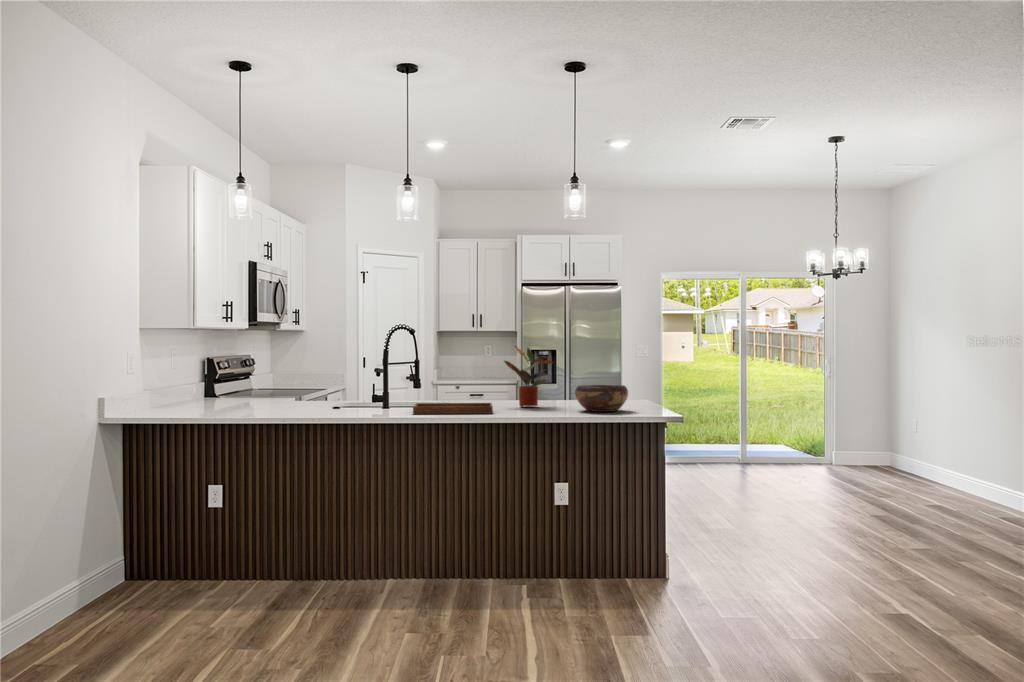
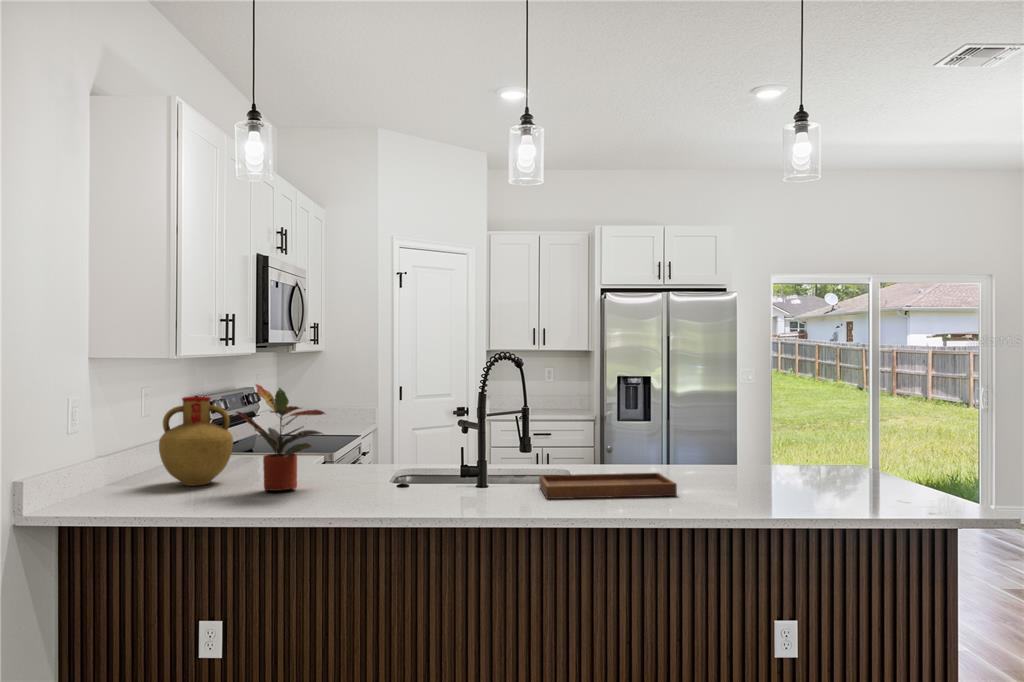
potted plant: present [504,346,553,407] -> present [236,384,325,491]
vase: none [182,354,229,409] -> present [159,396,233,486]
decorative bowl: present [575,385,628,412] -> none [794,441,887,489]

